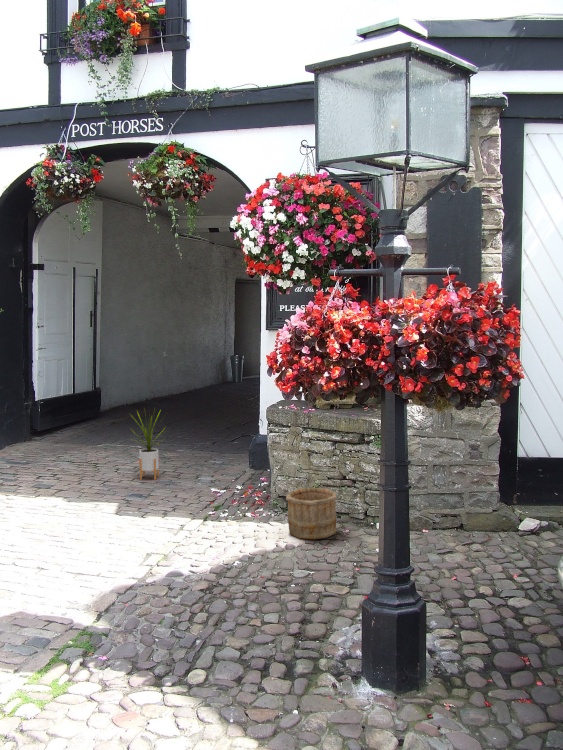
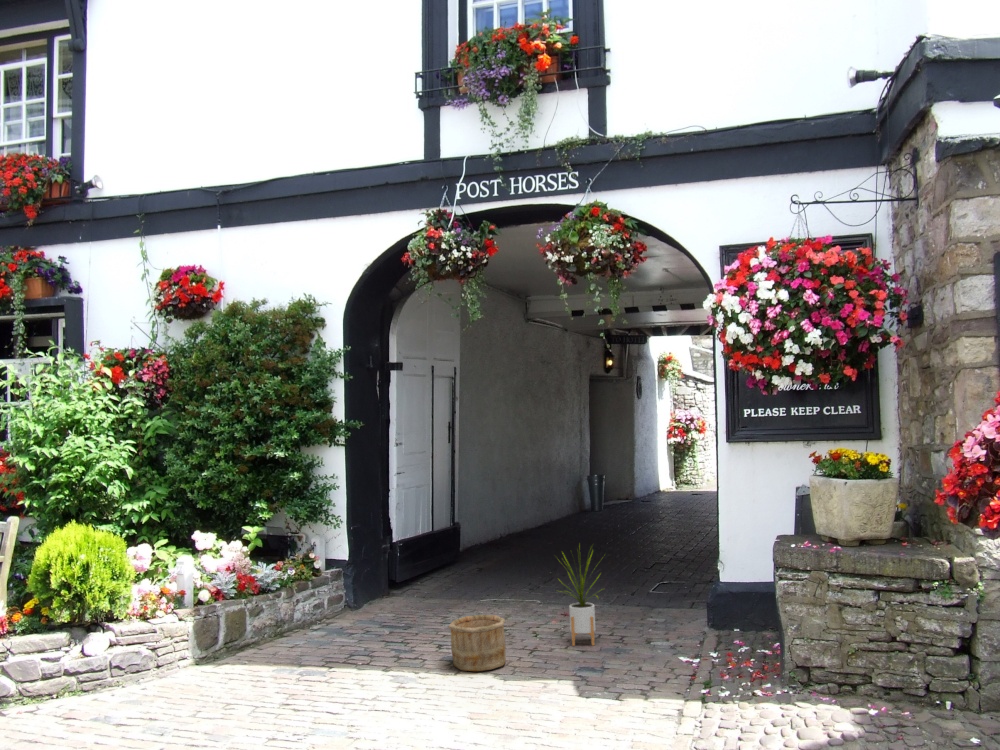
wooden bucket: present [286,487,337,539] -> present [448,615,506,671]

